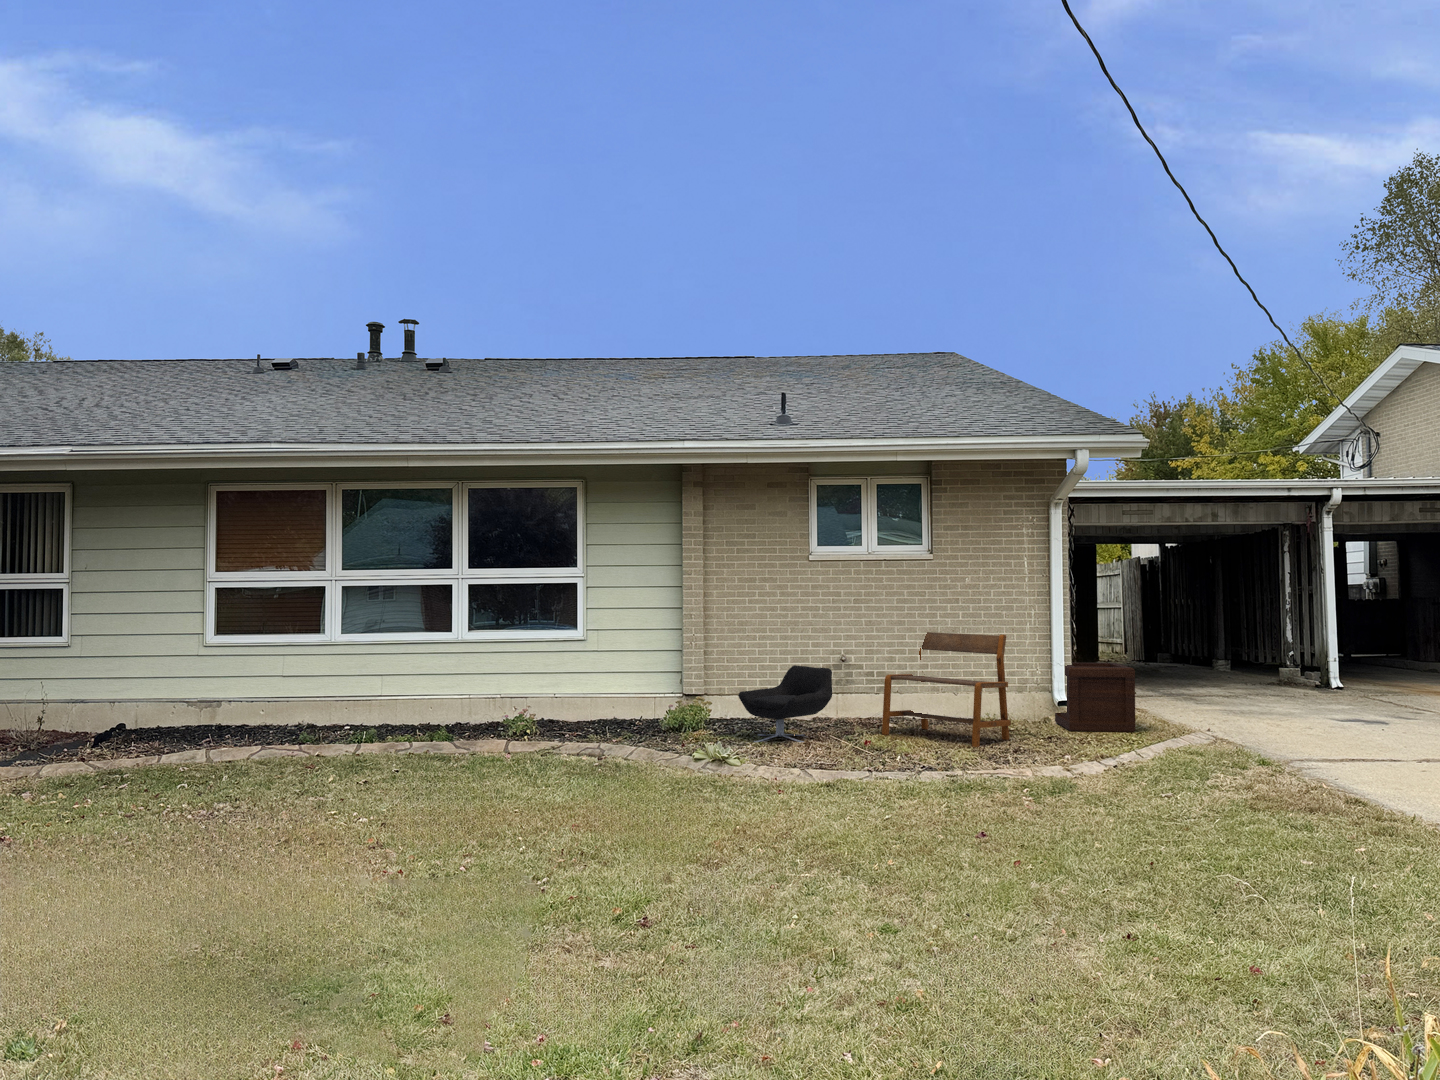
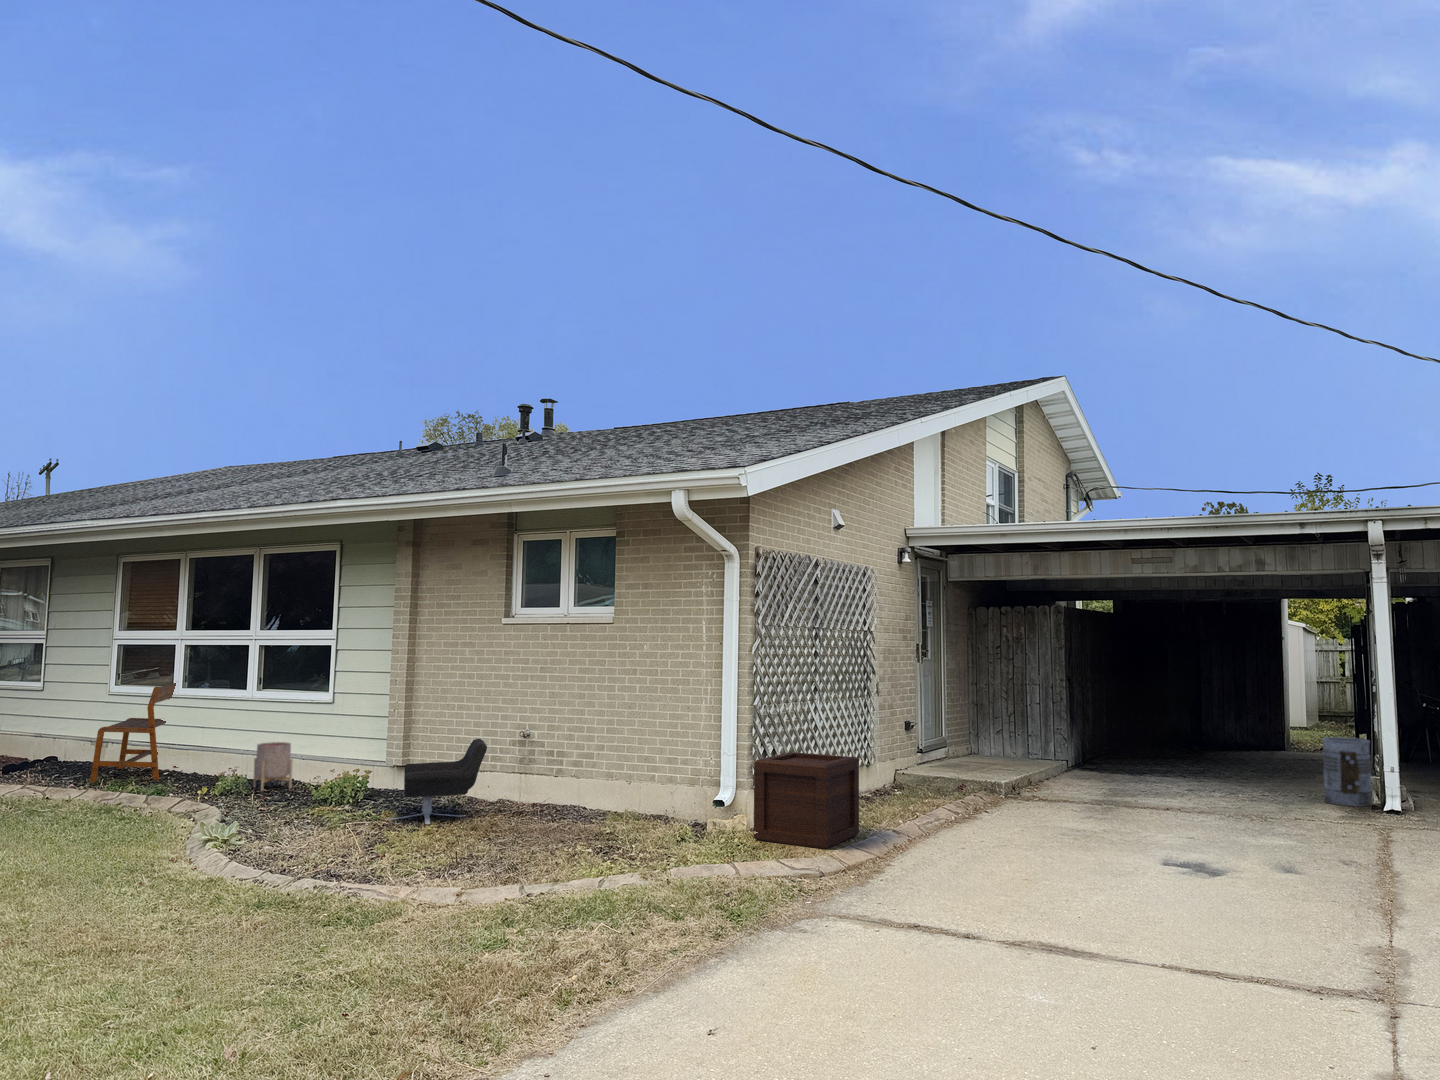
bench: present [882,632,1011,747] -> present [90,683,179,782]
trash can: none [1263,642,1299,688] -> present [1322,737,1371,807]
planter: none [507,684,549,733] -> present [253,742,293,791]

